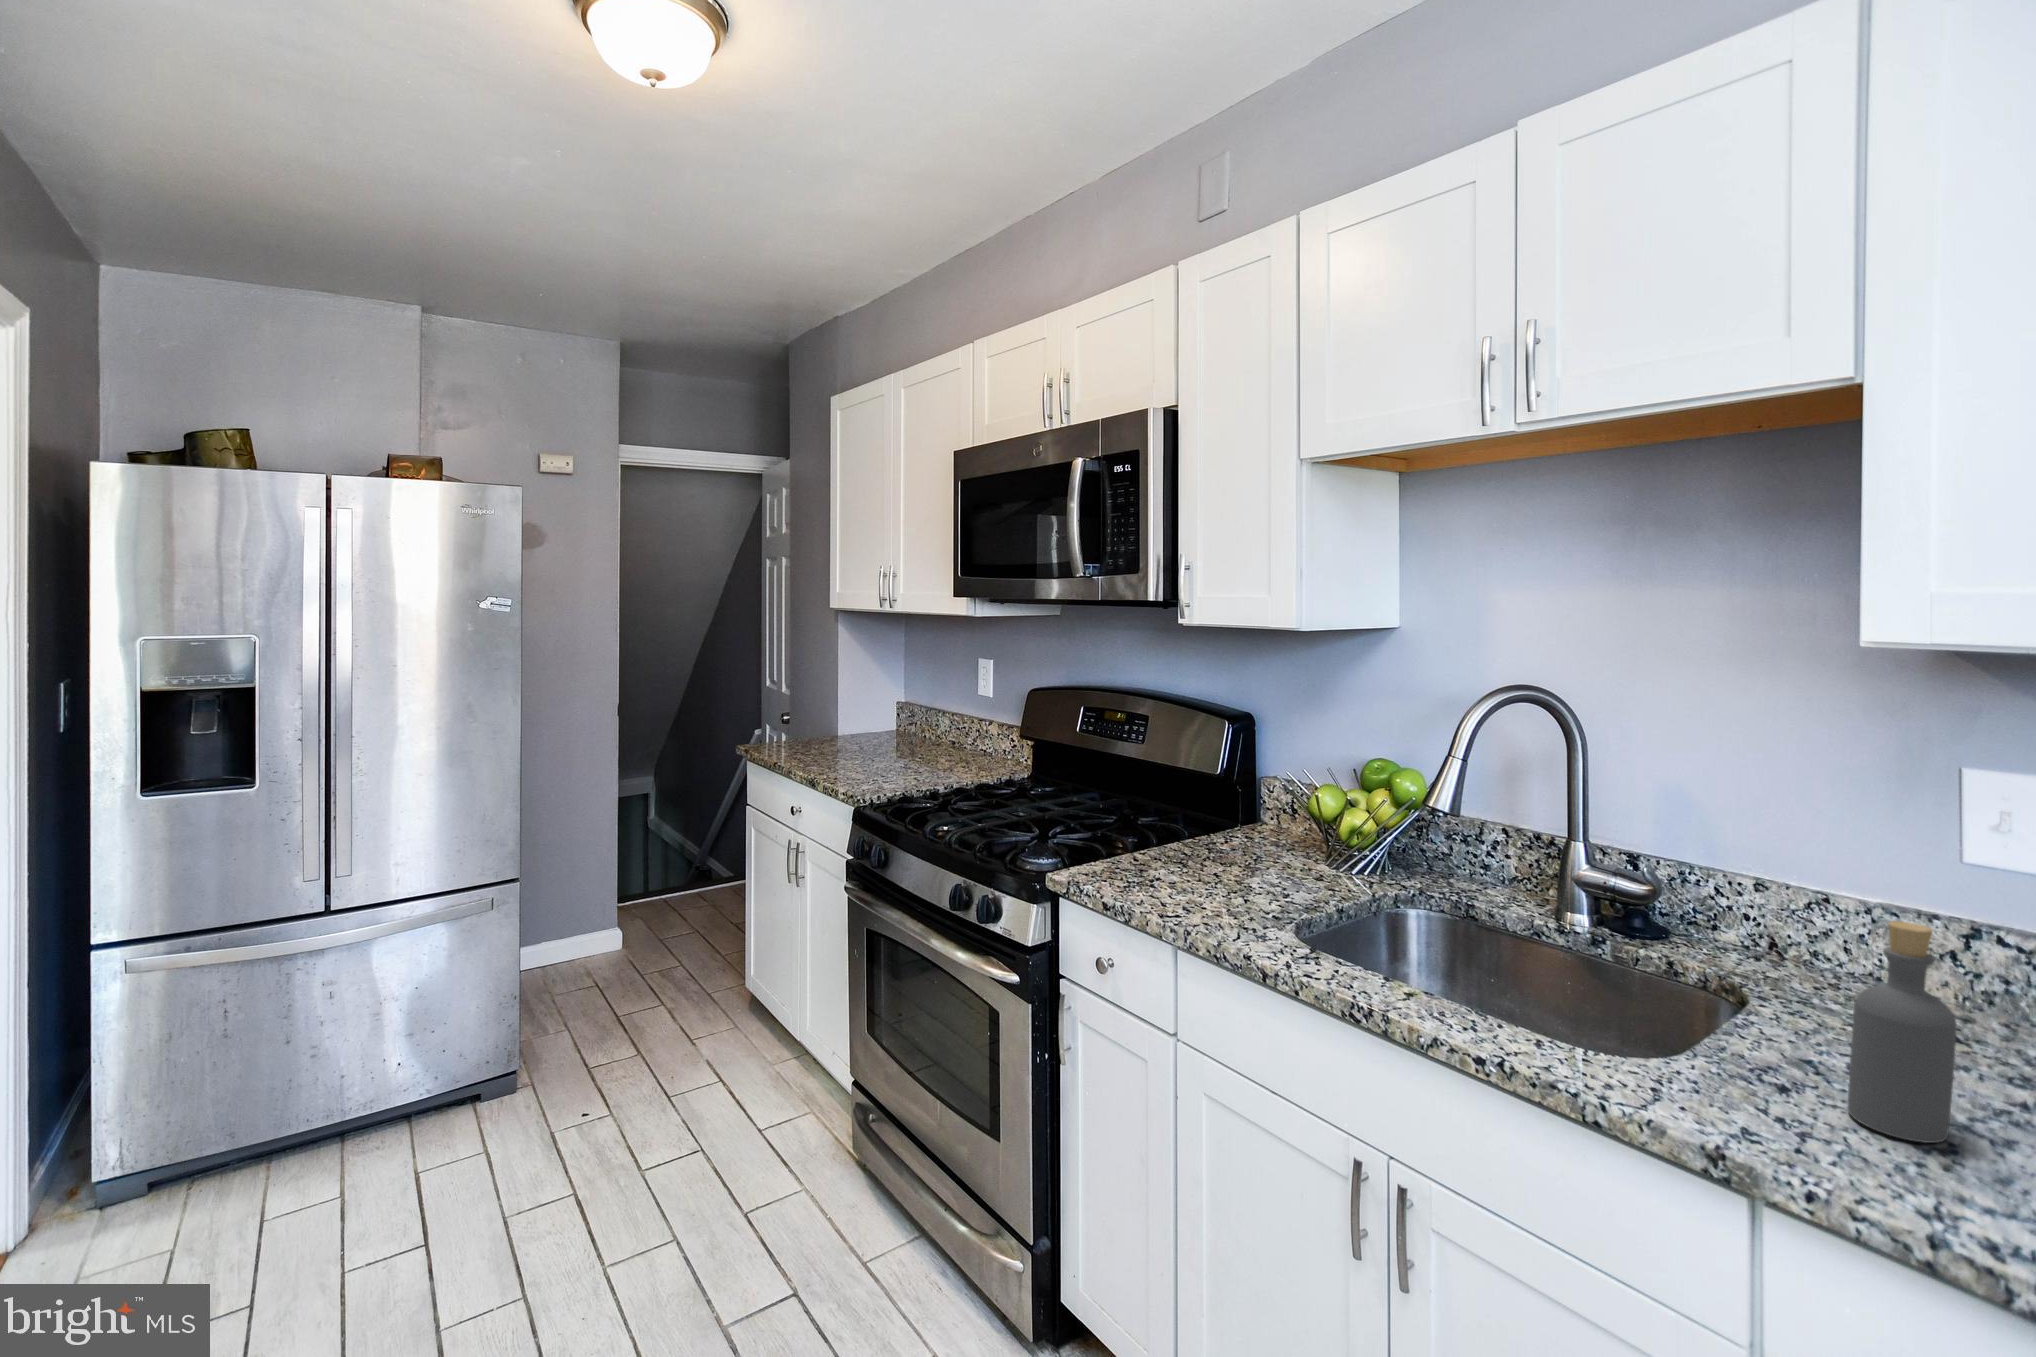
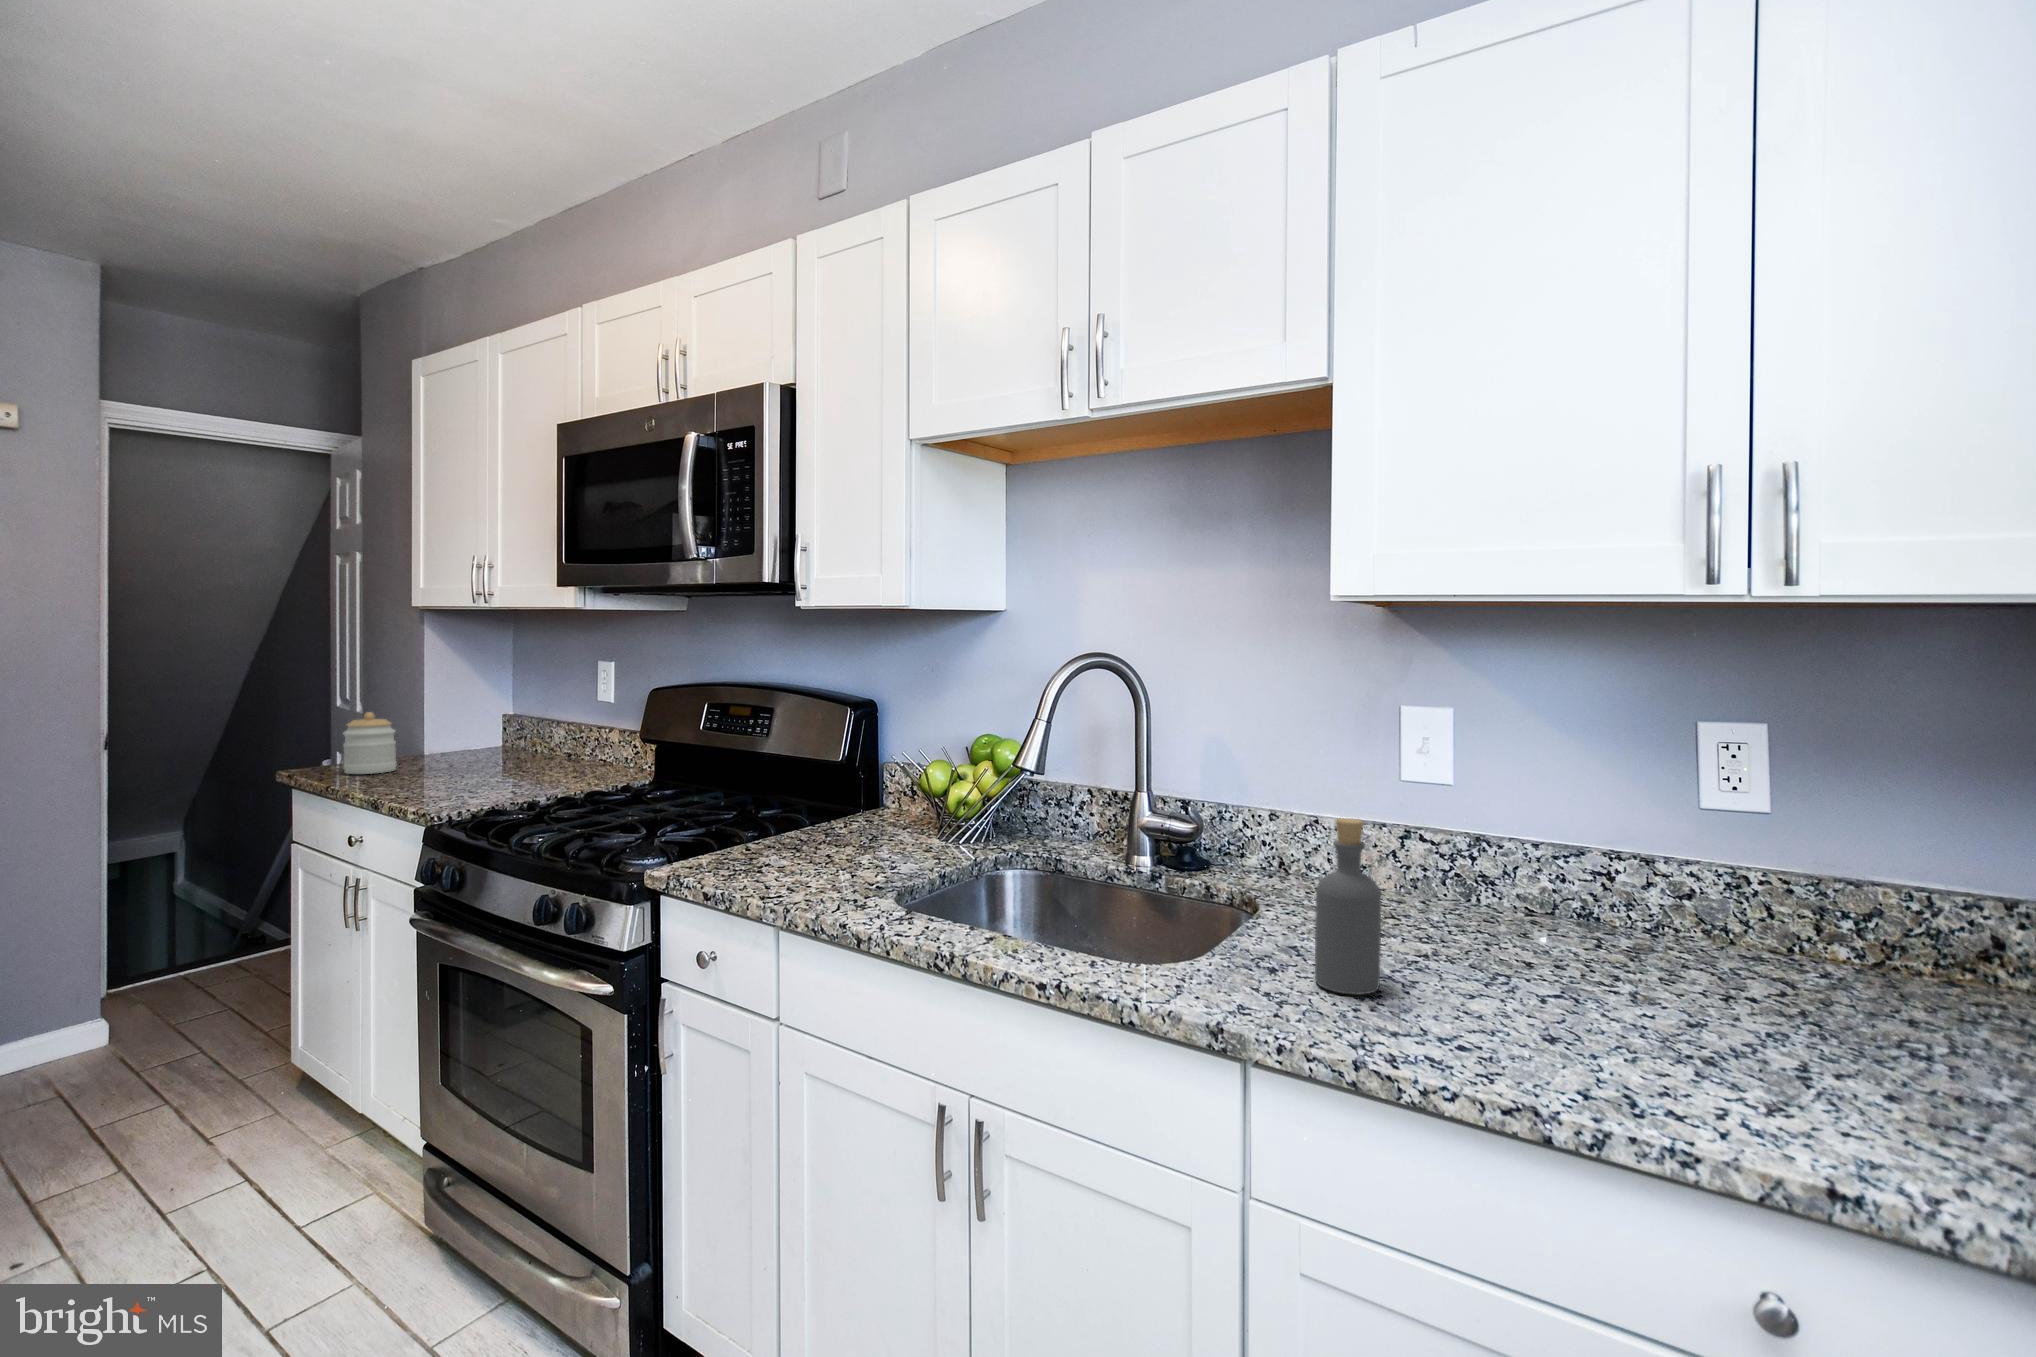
jar: none [781,699,820,752] -> present [343,712,396,774]

